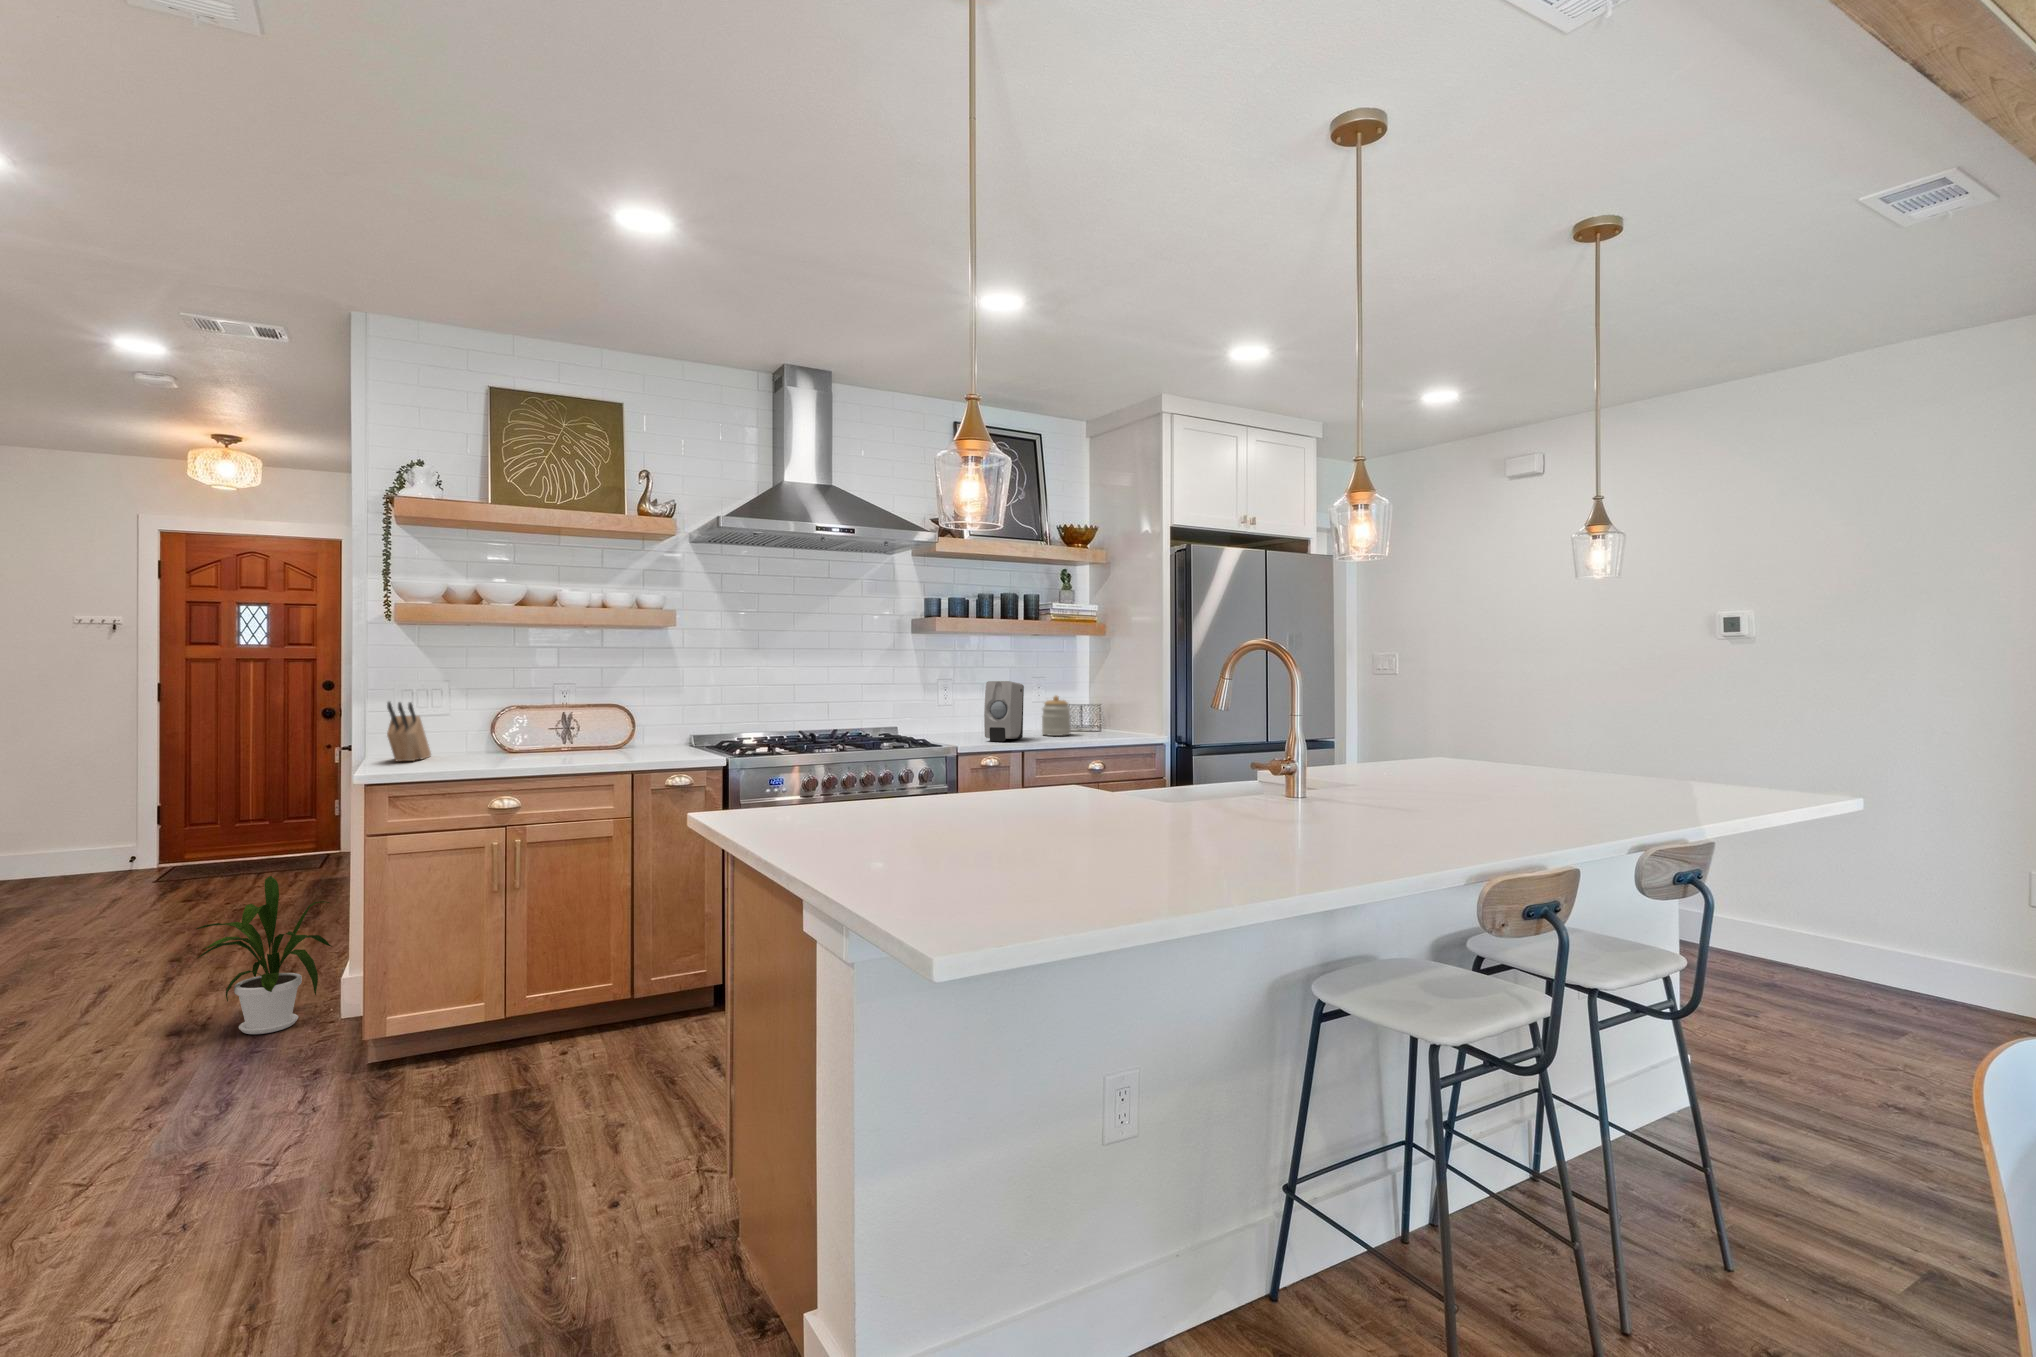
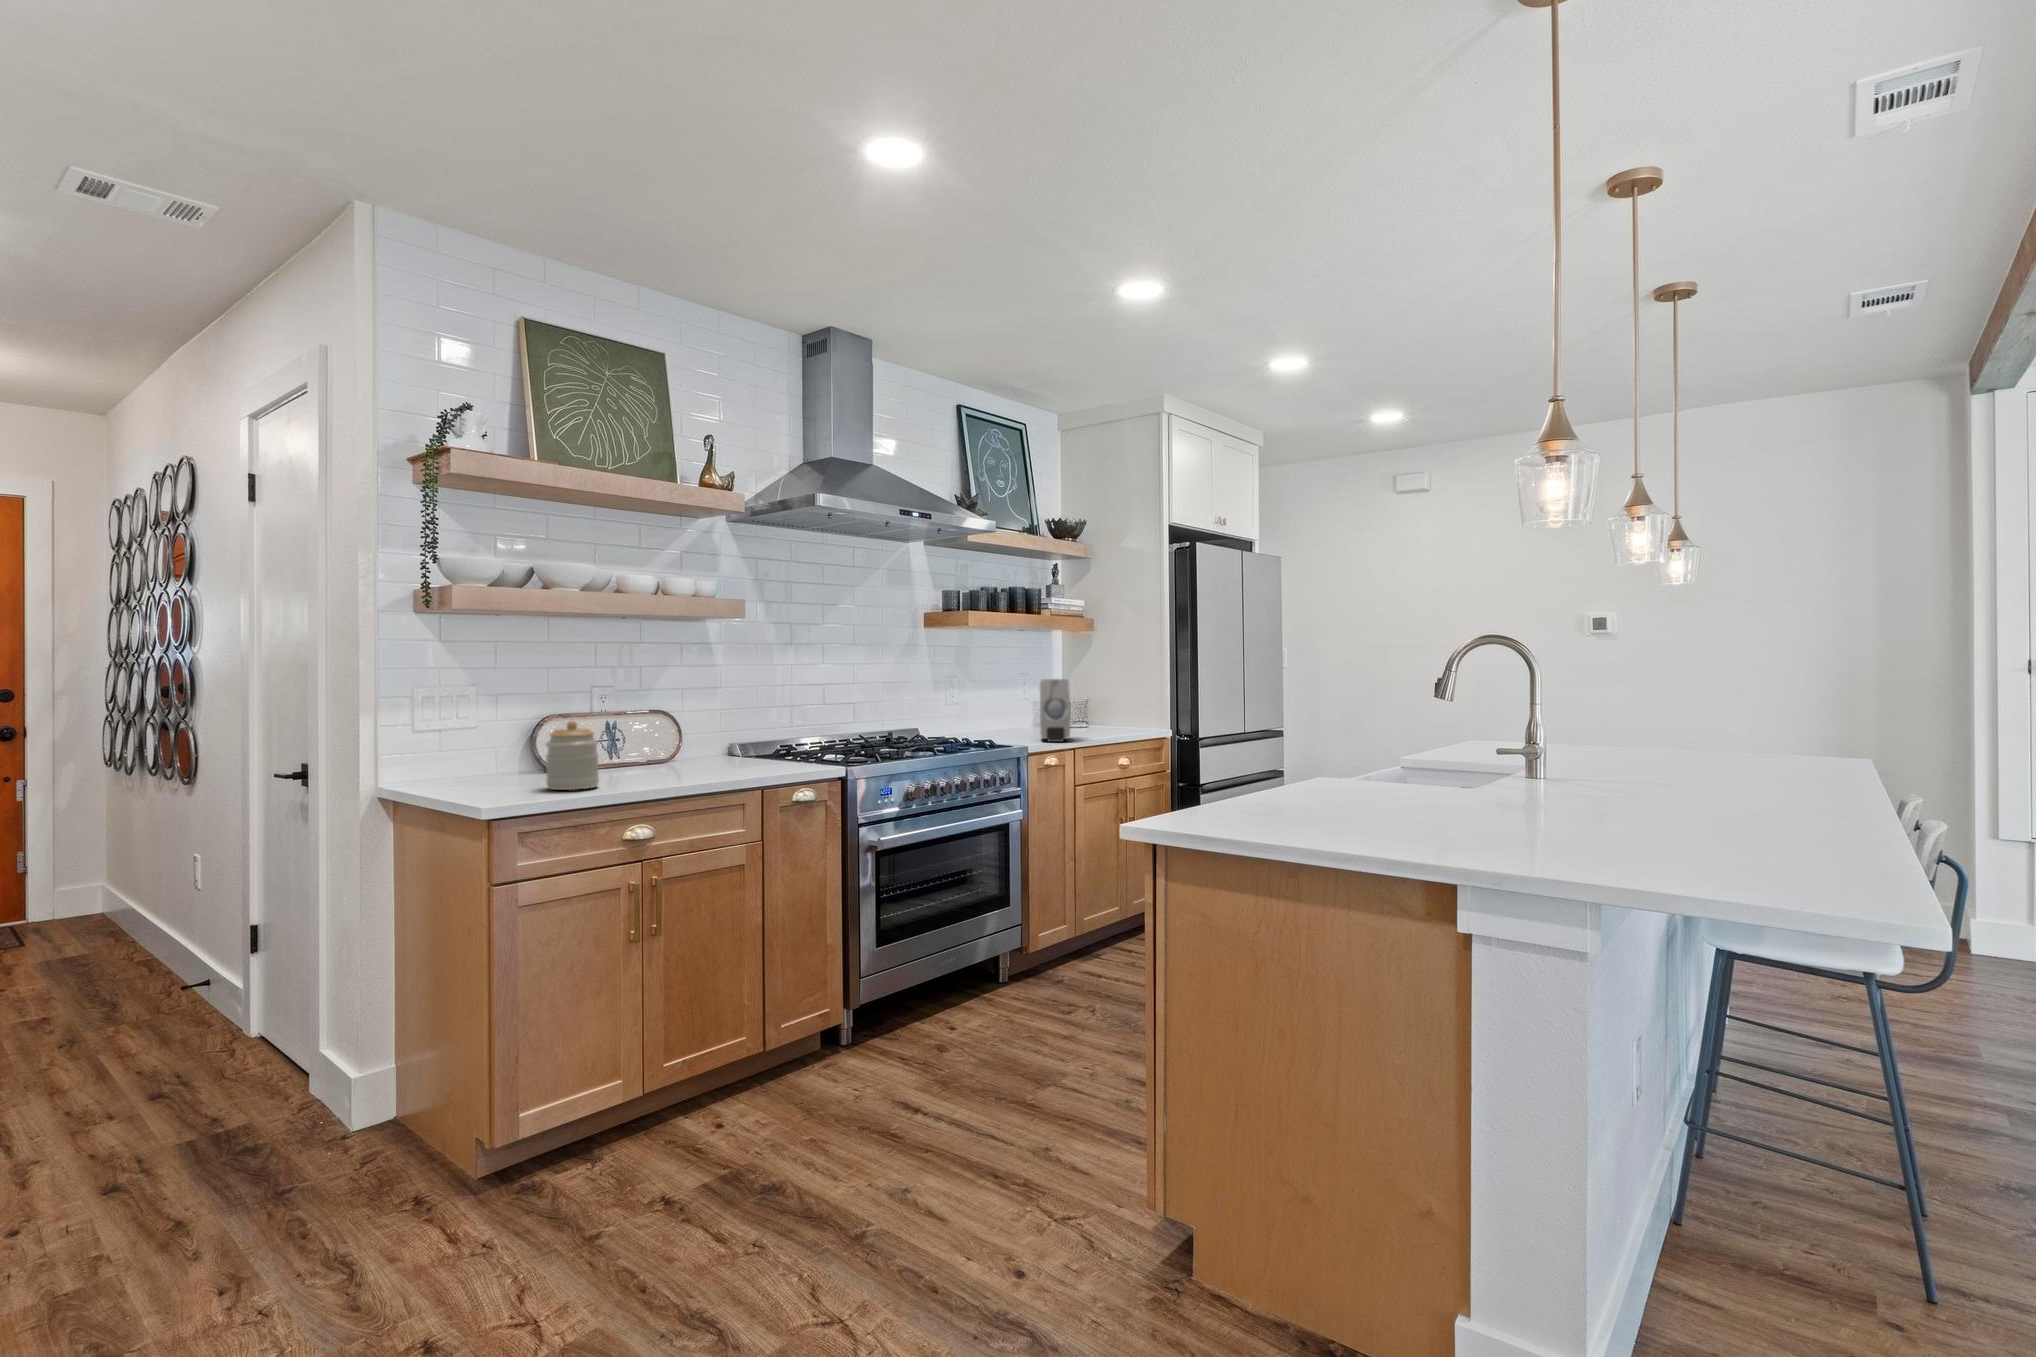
jar: present [1042,696,1071,736] -> present [546,721,599,790]
knife block: present [387,702,431,761] -> none [447,710,496,787]
house plant: present [196,876,332,1034] -> none [129,949,334,1163]

